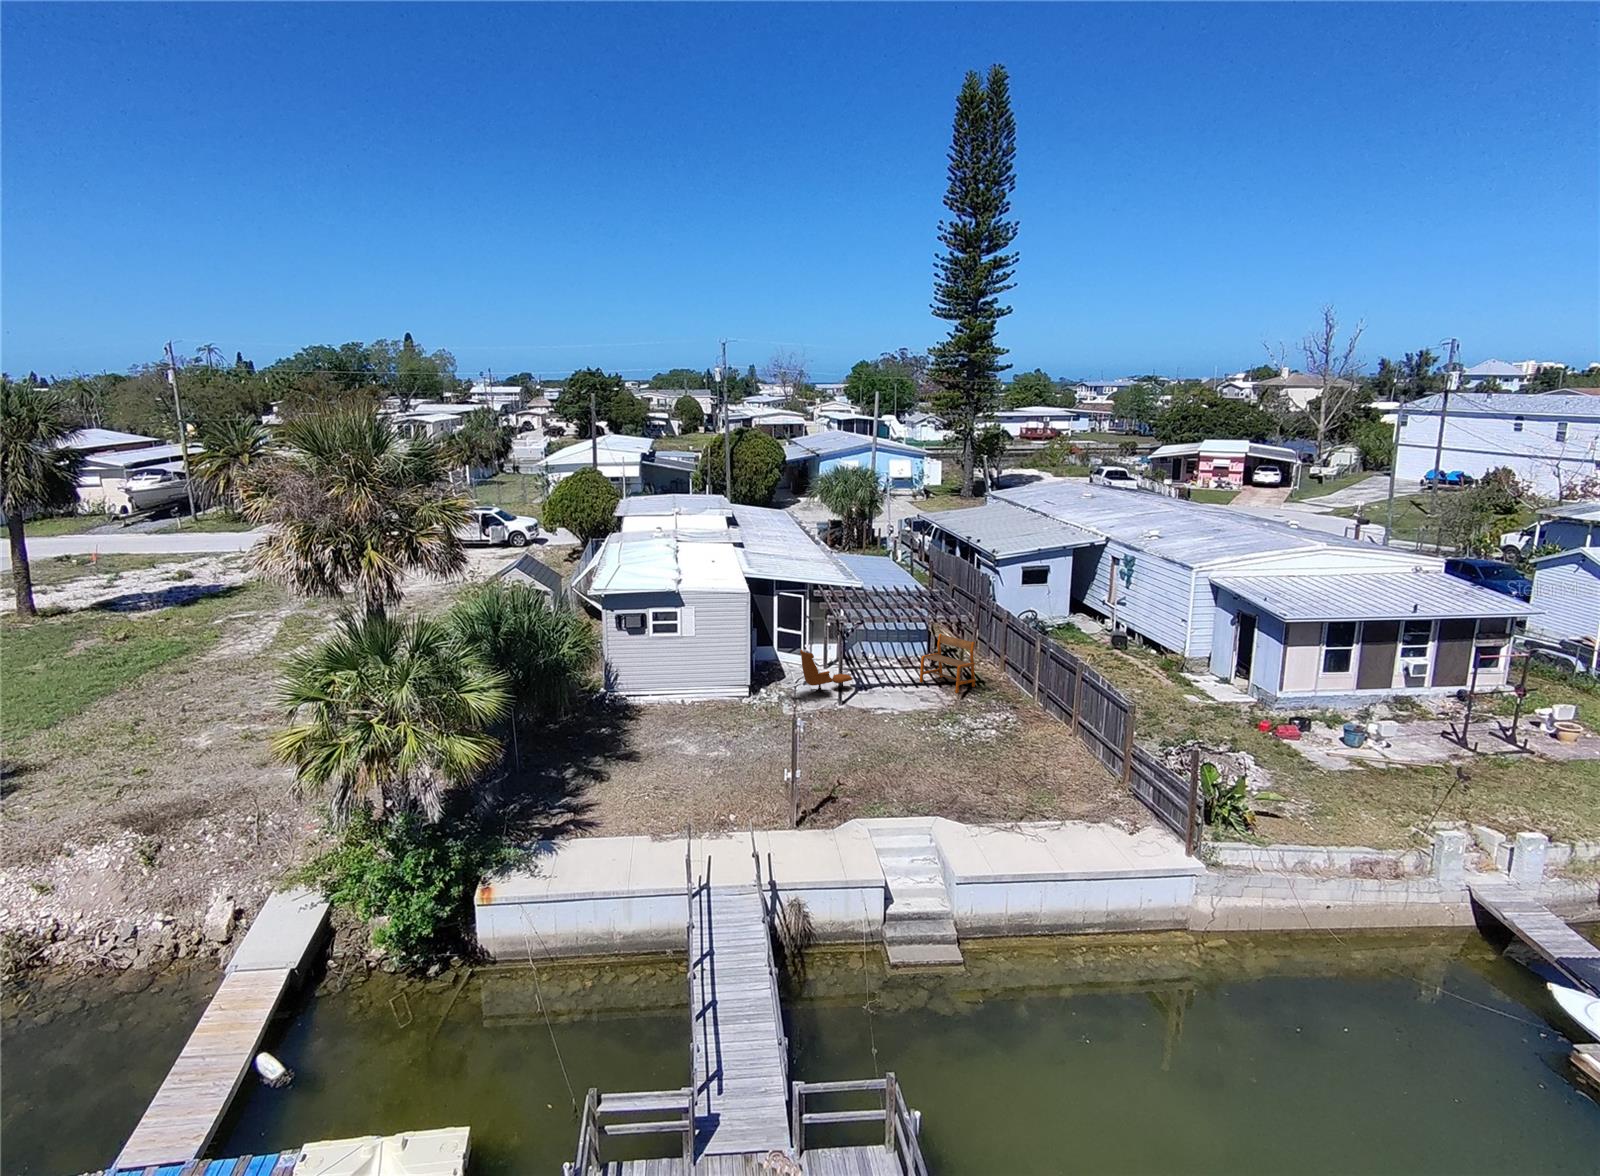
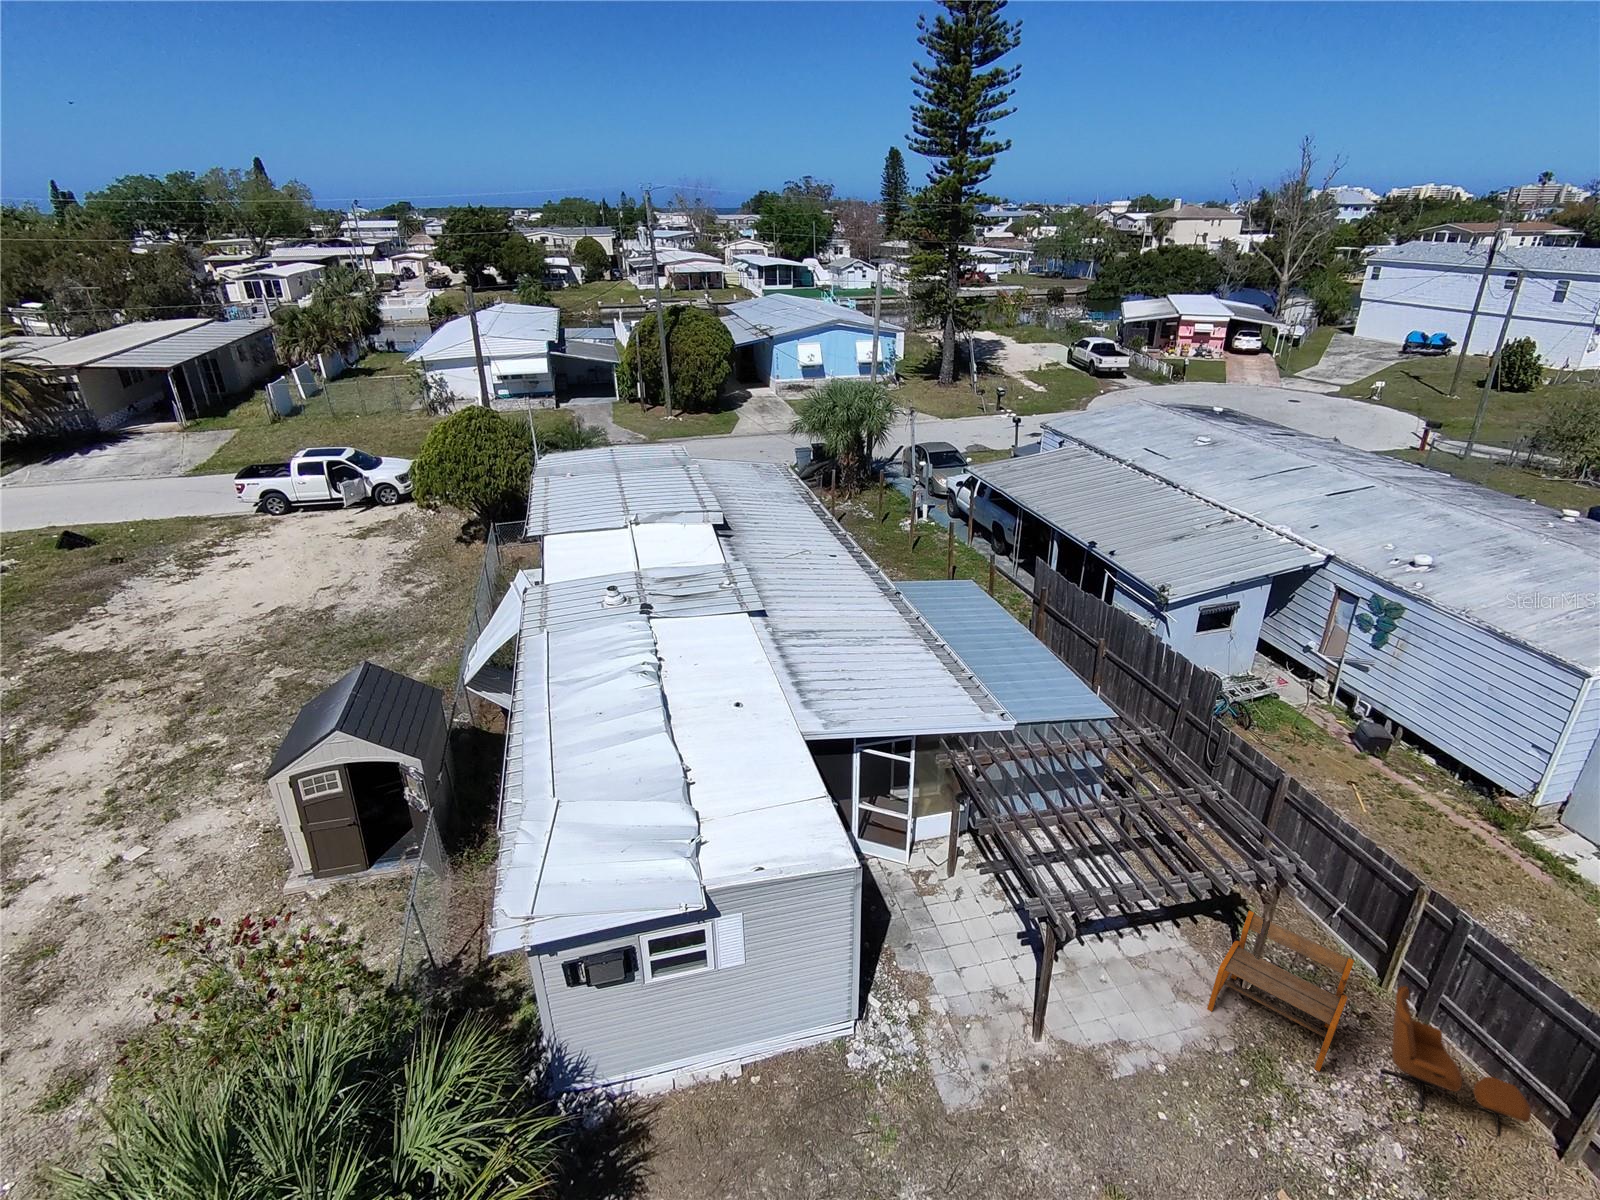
lounge chair: present [800,650,852,697] -> present [1383,986,1531,1135]

